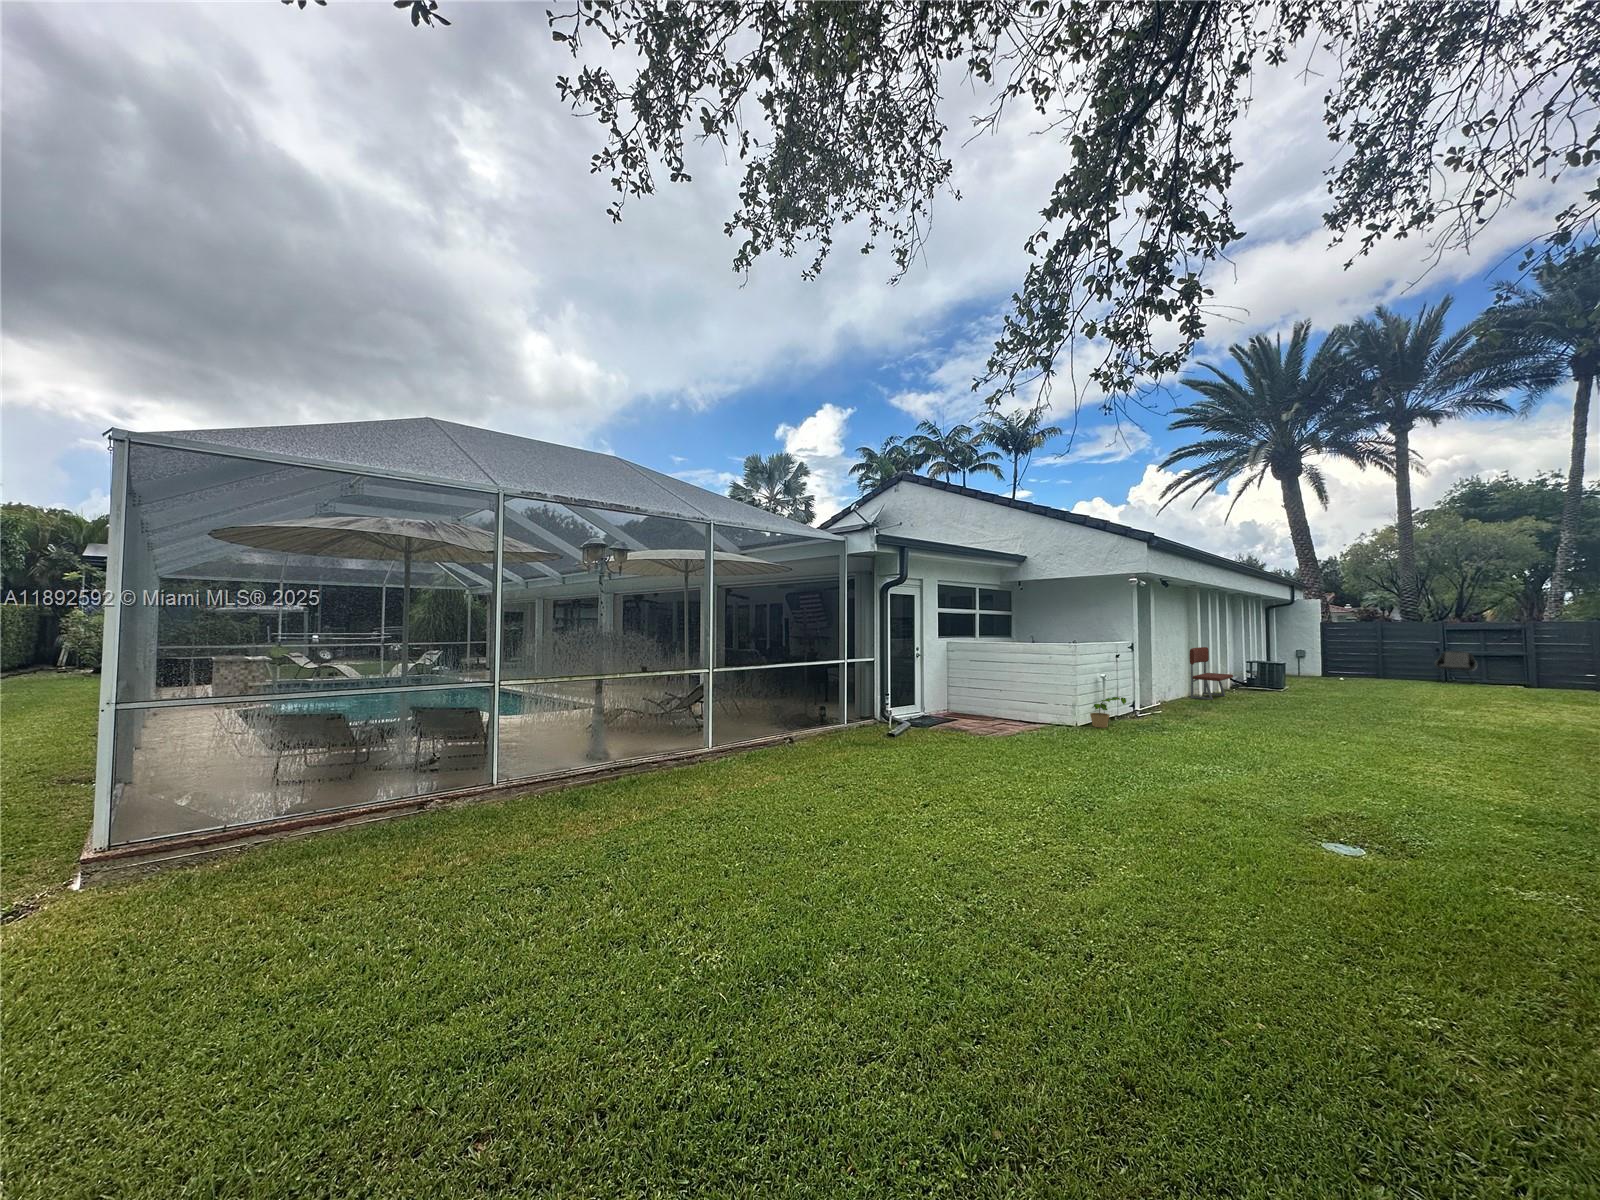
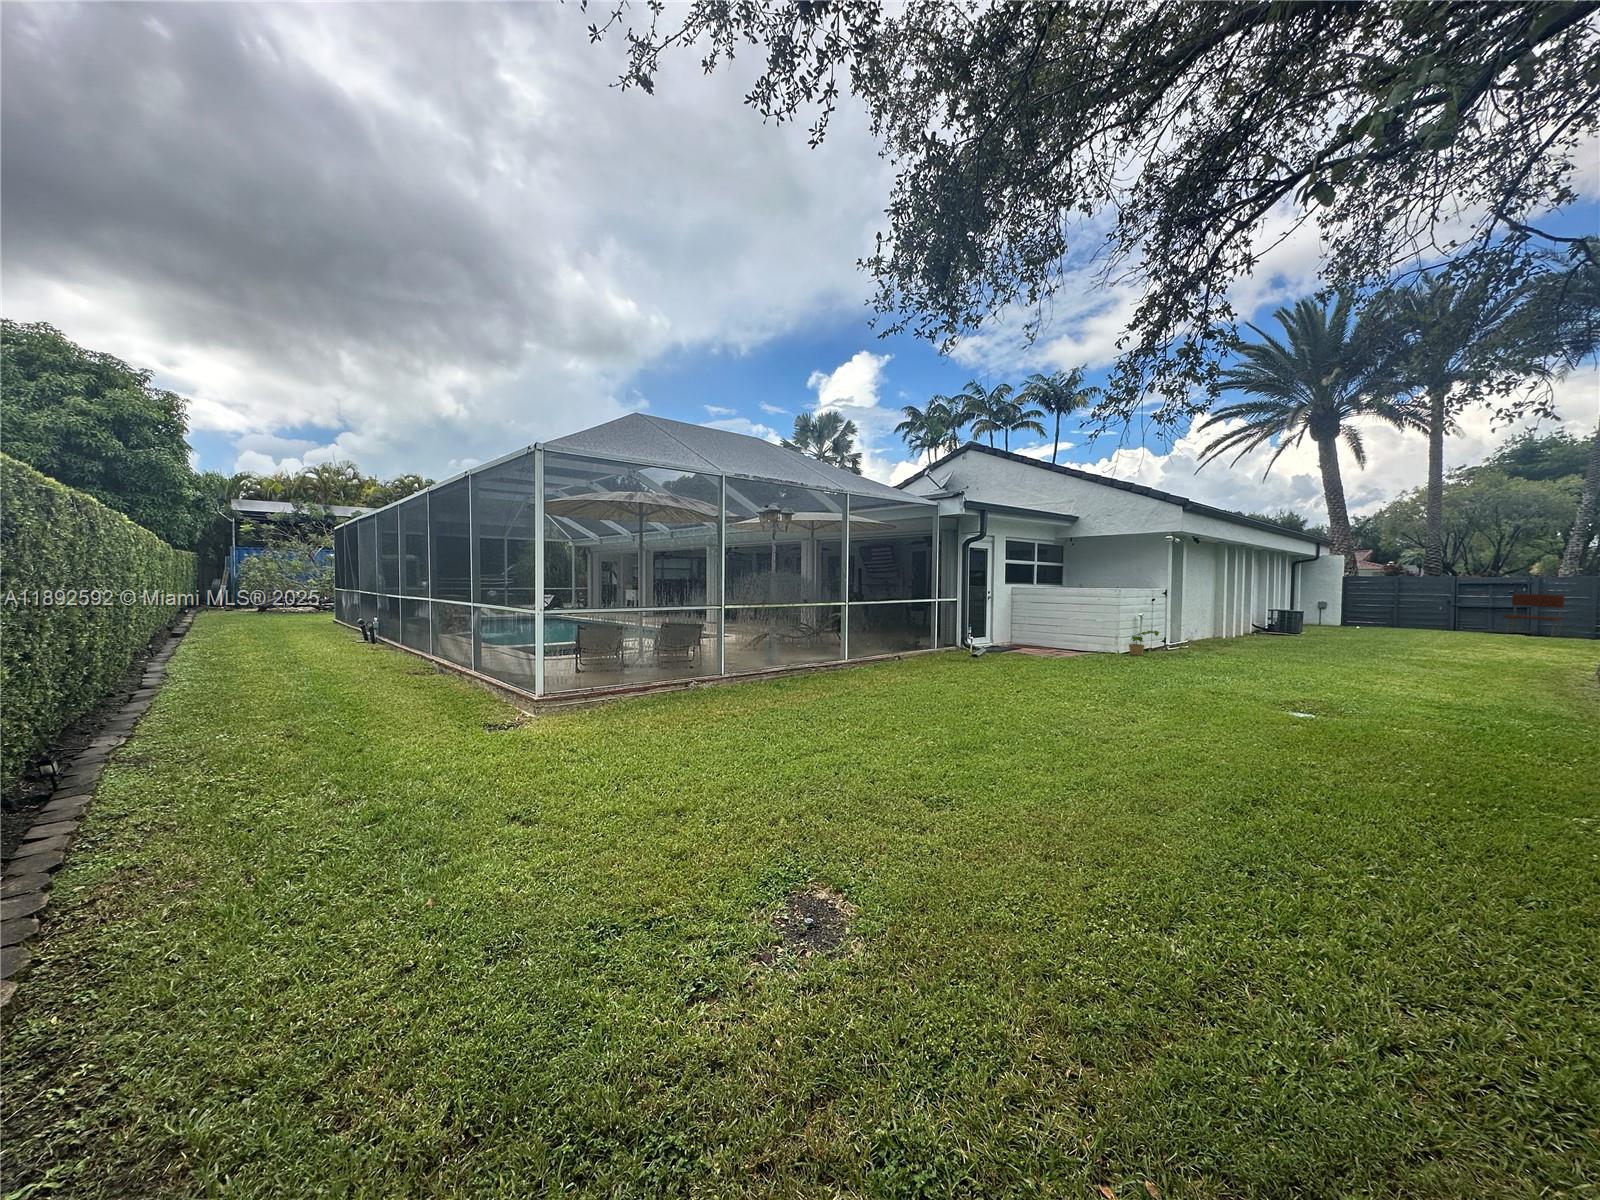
bench: present [1189,647,1233,700] -> present [1503,594,1564,636]
lounge chair: present [1434,651,1477,684] -> none [1446,602,1484,632]

